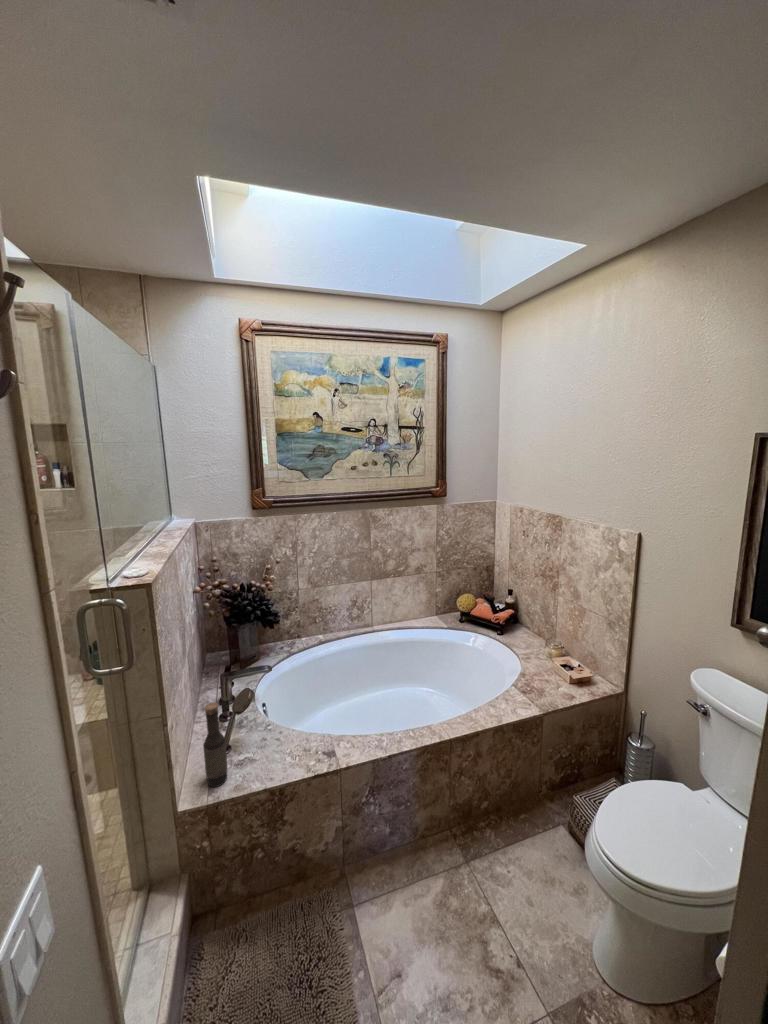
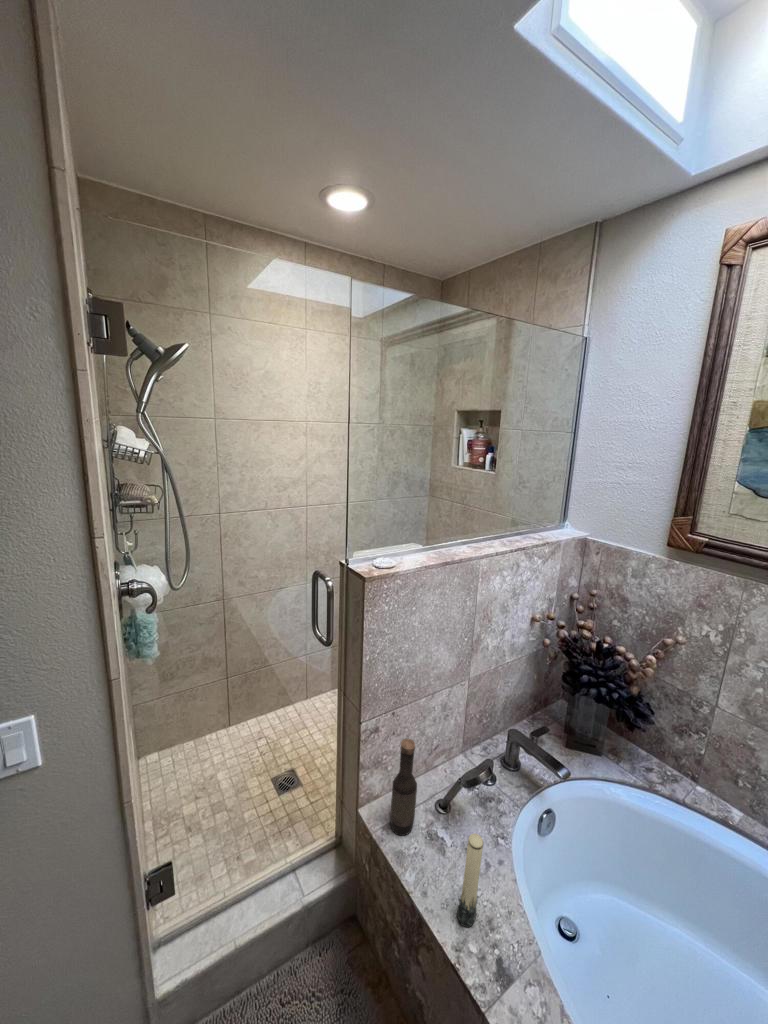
candle: none [286,700,303,765] -> present [457,833,483,927]

